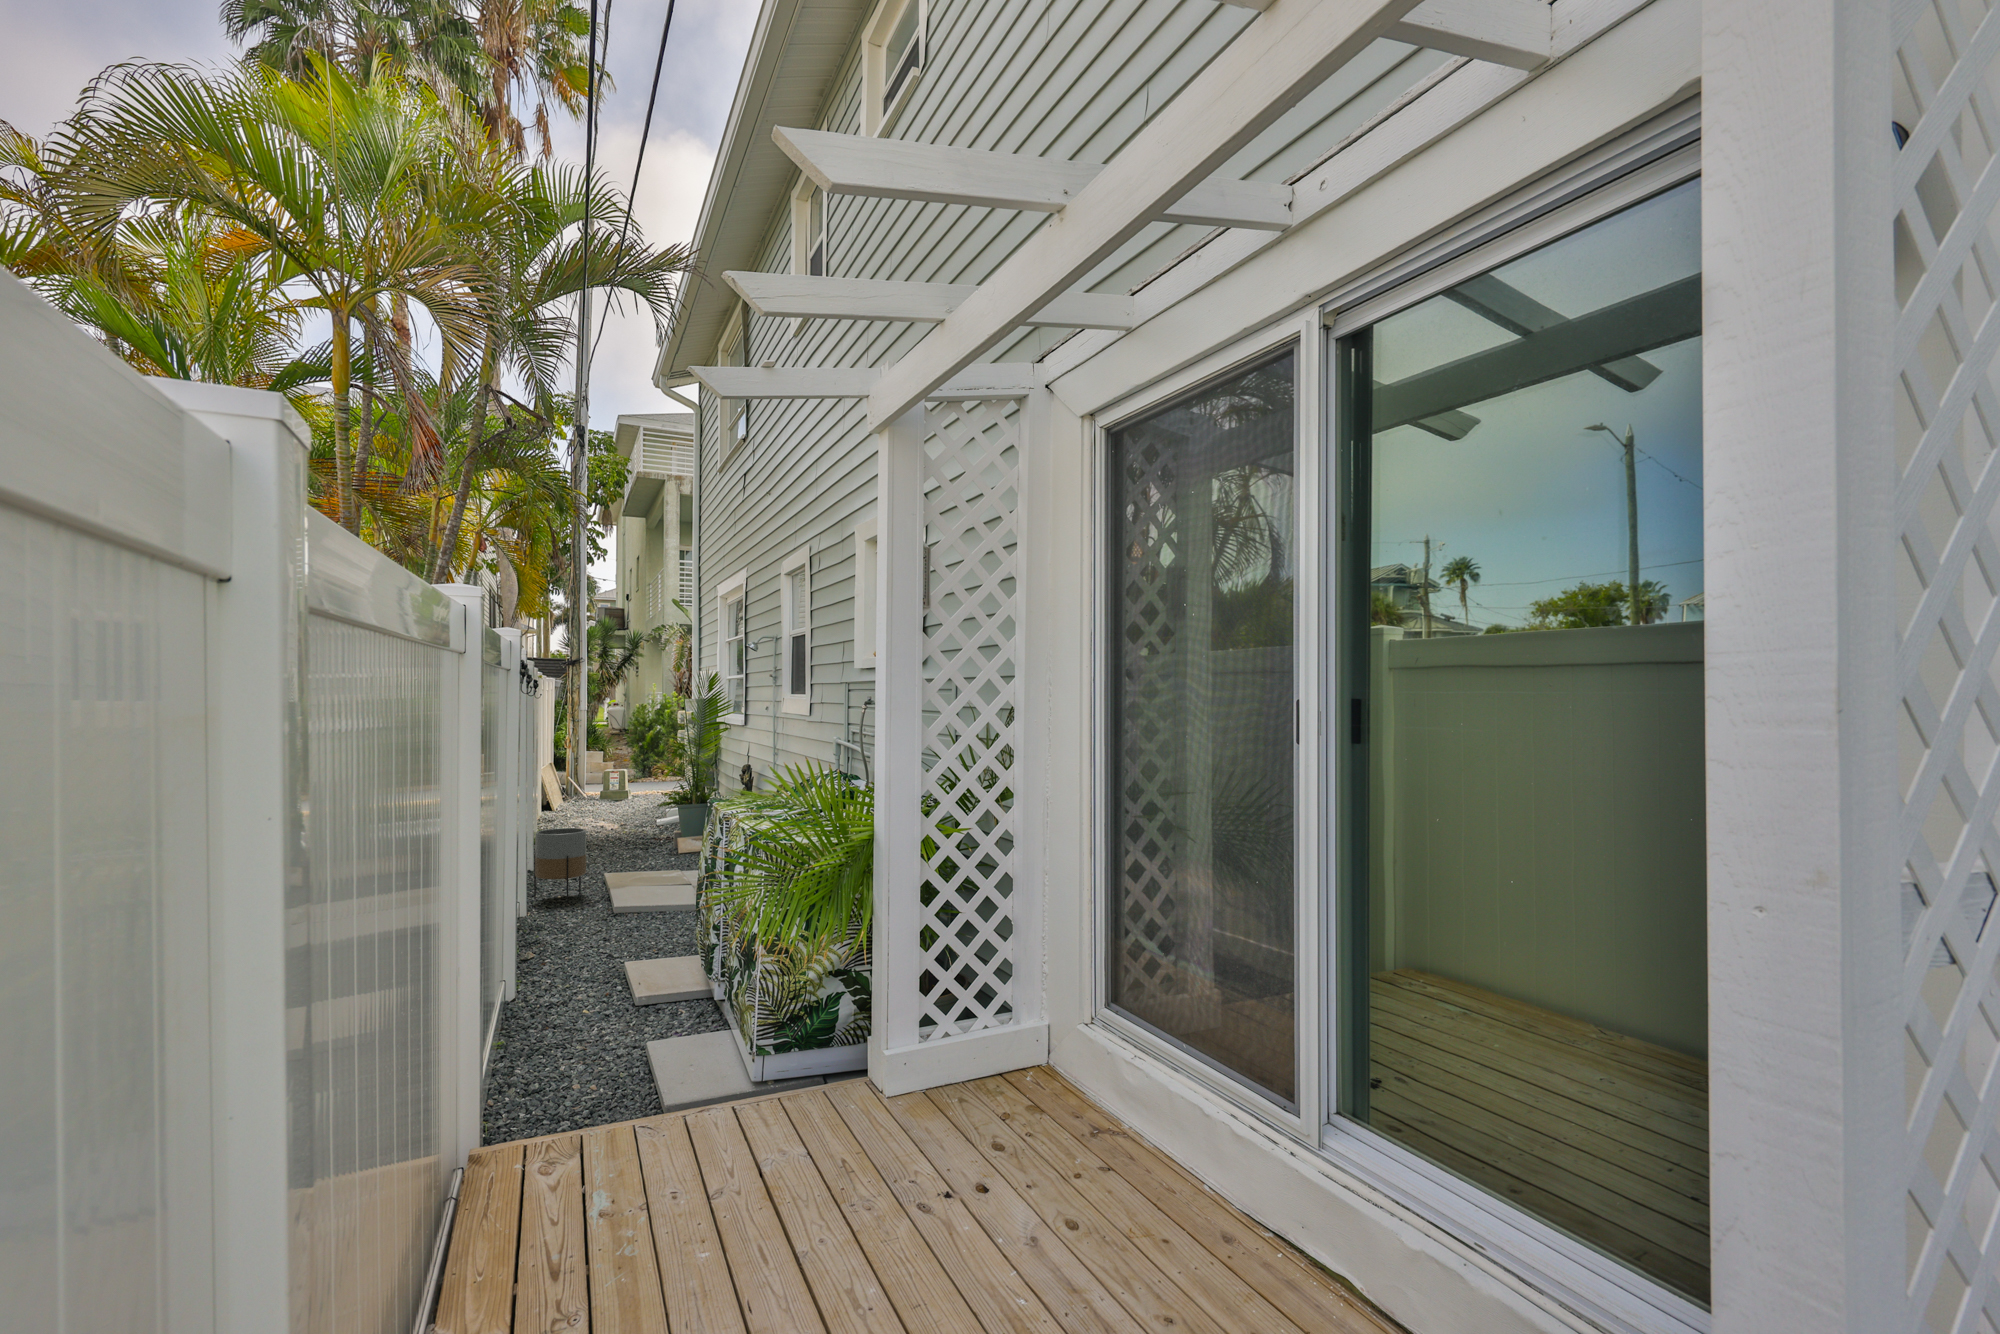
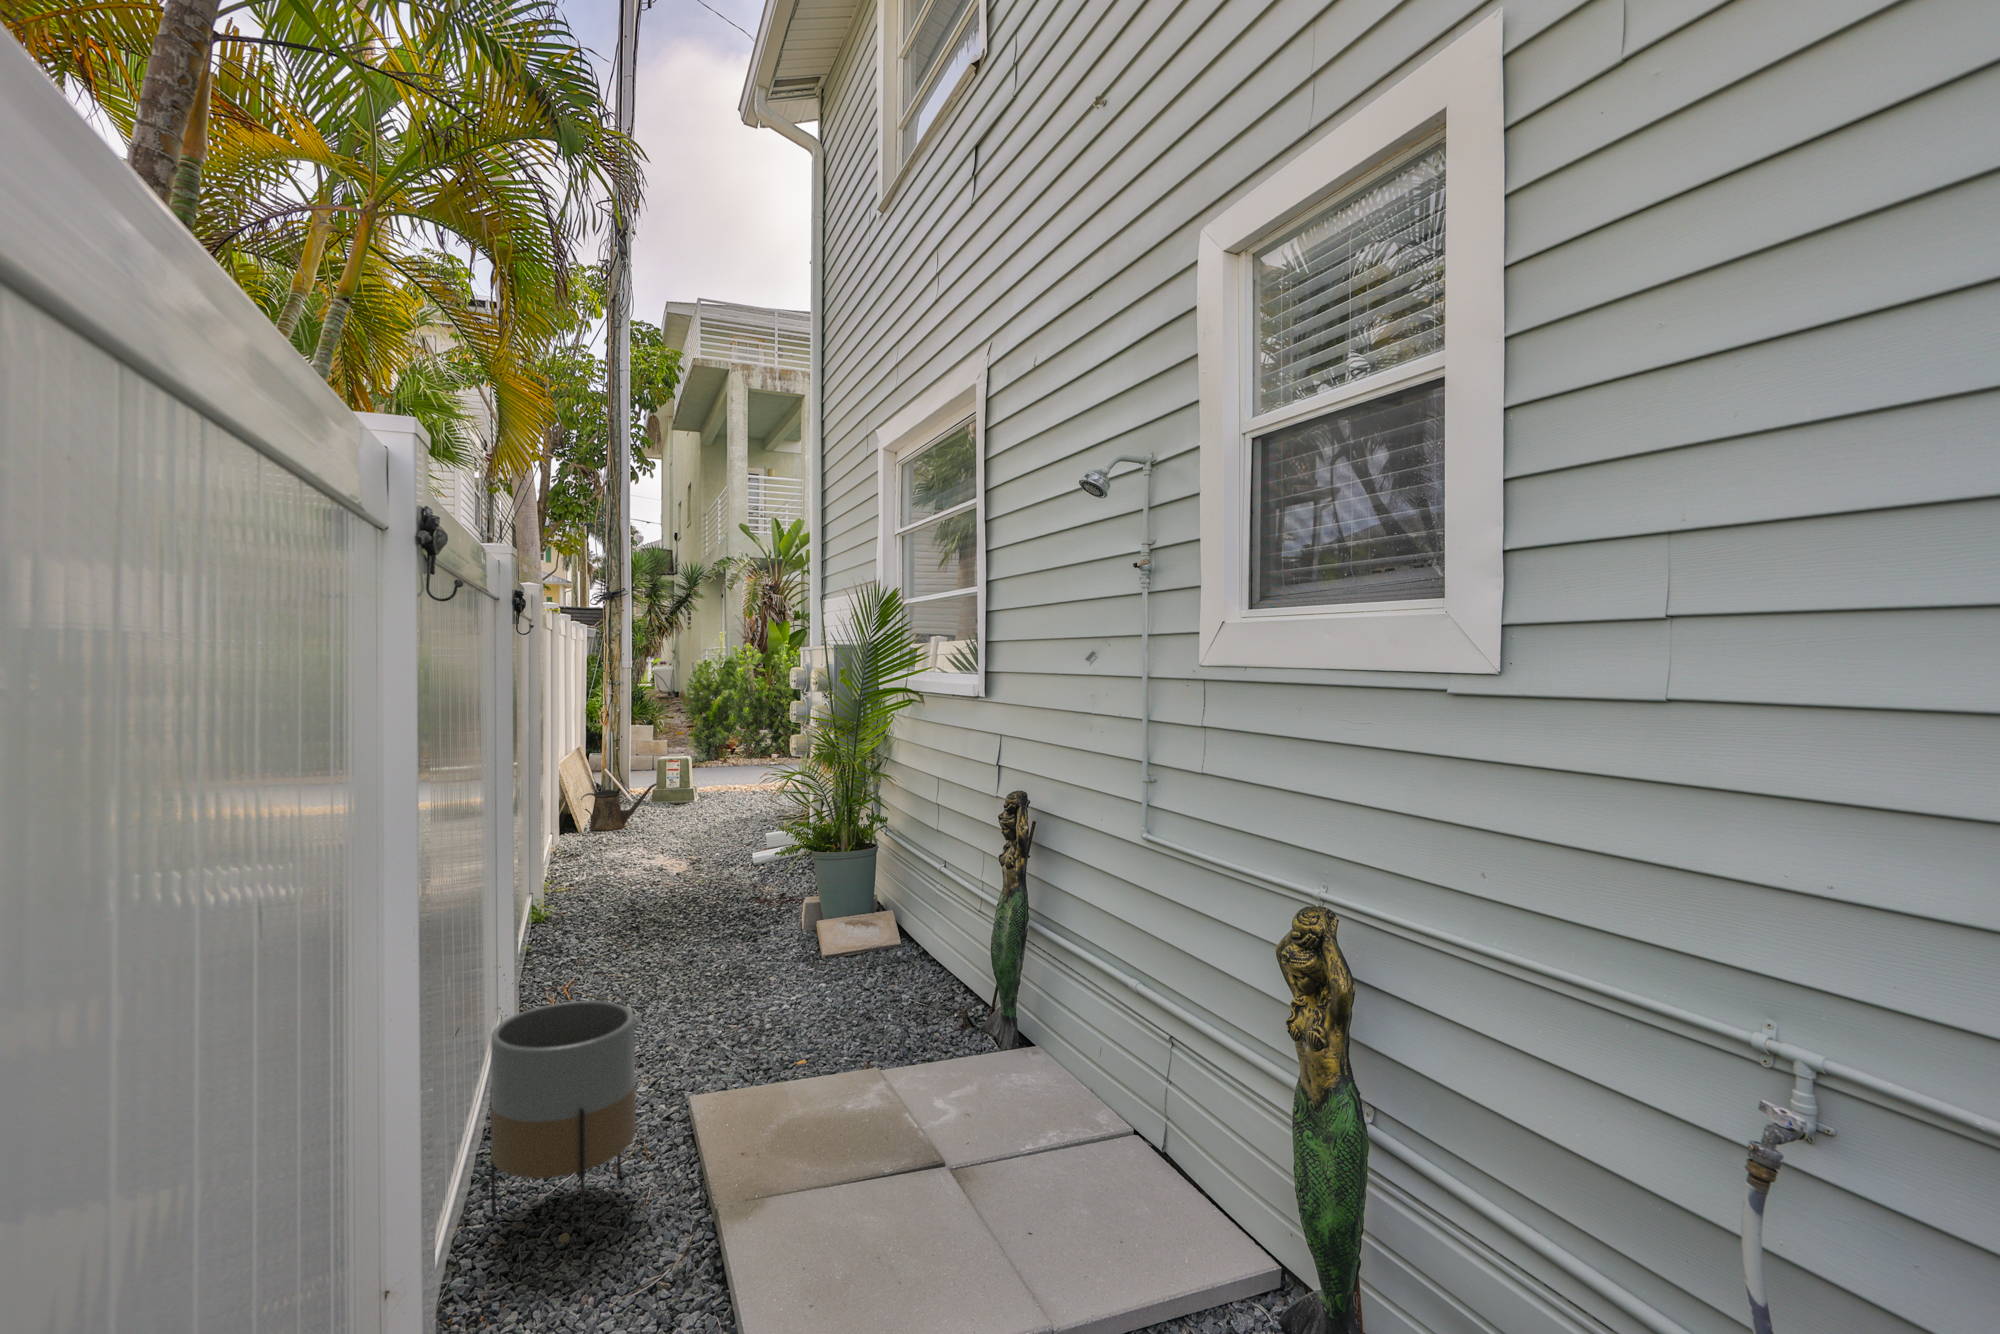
watering can: none [553,783,603,813] -> present [581,783,657,831]

